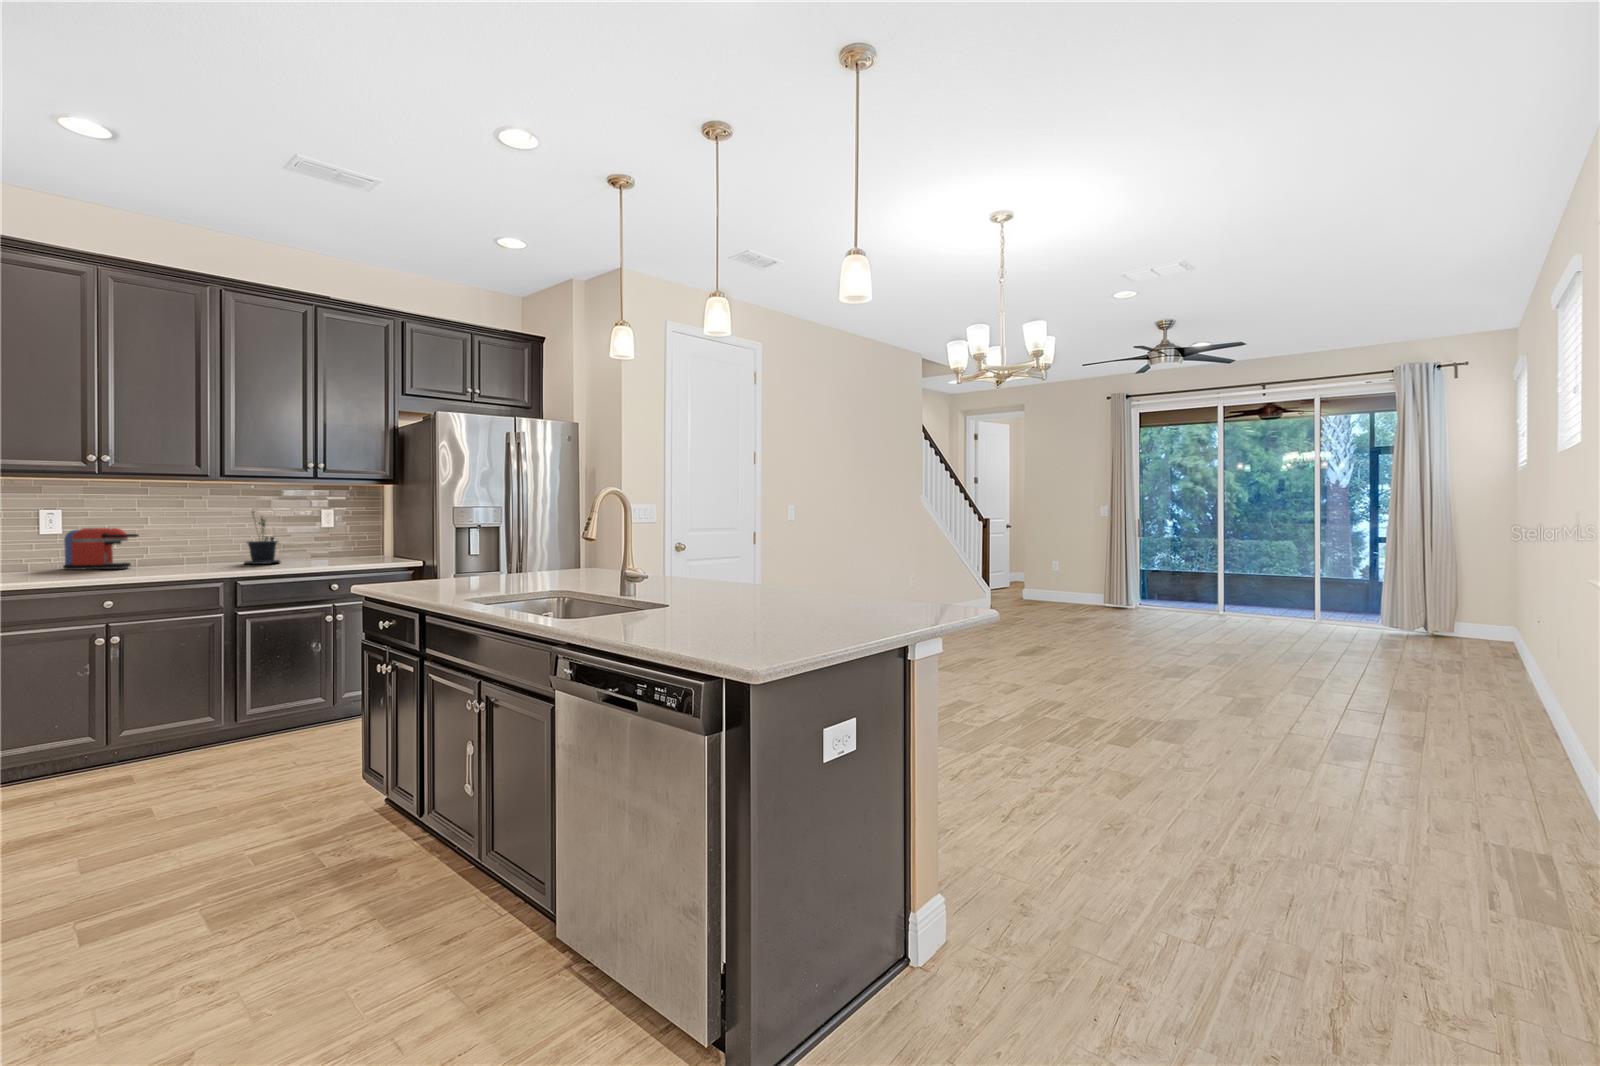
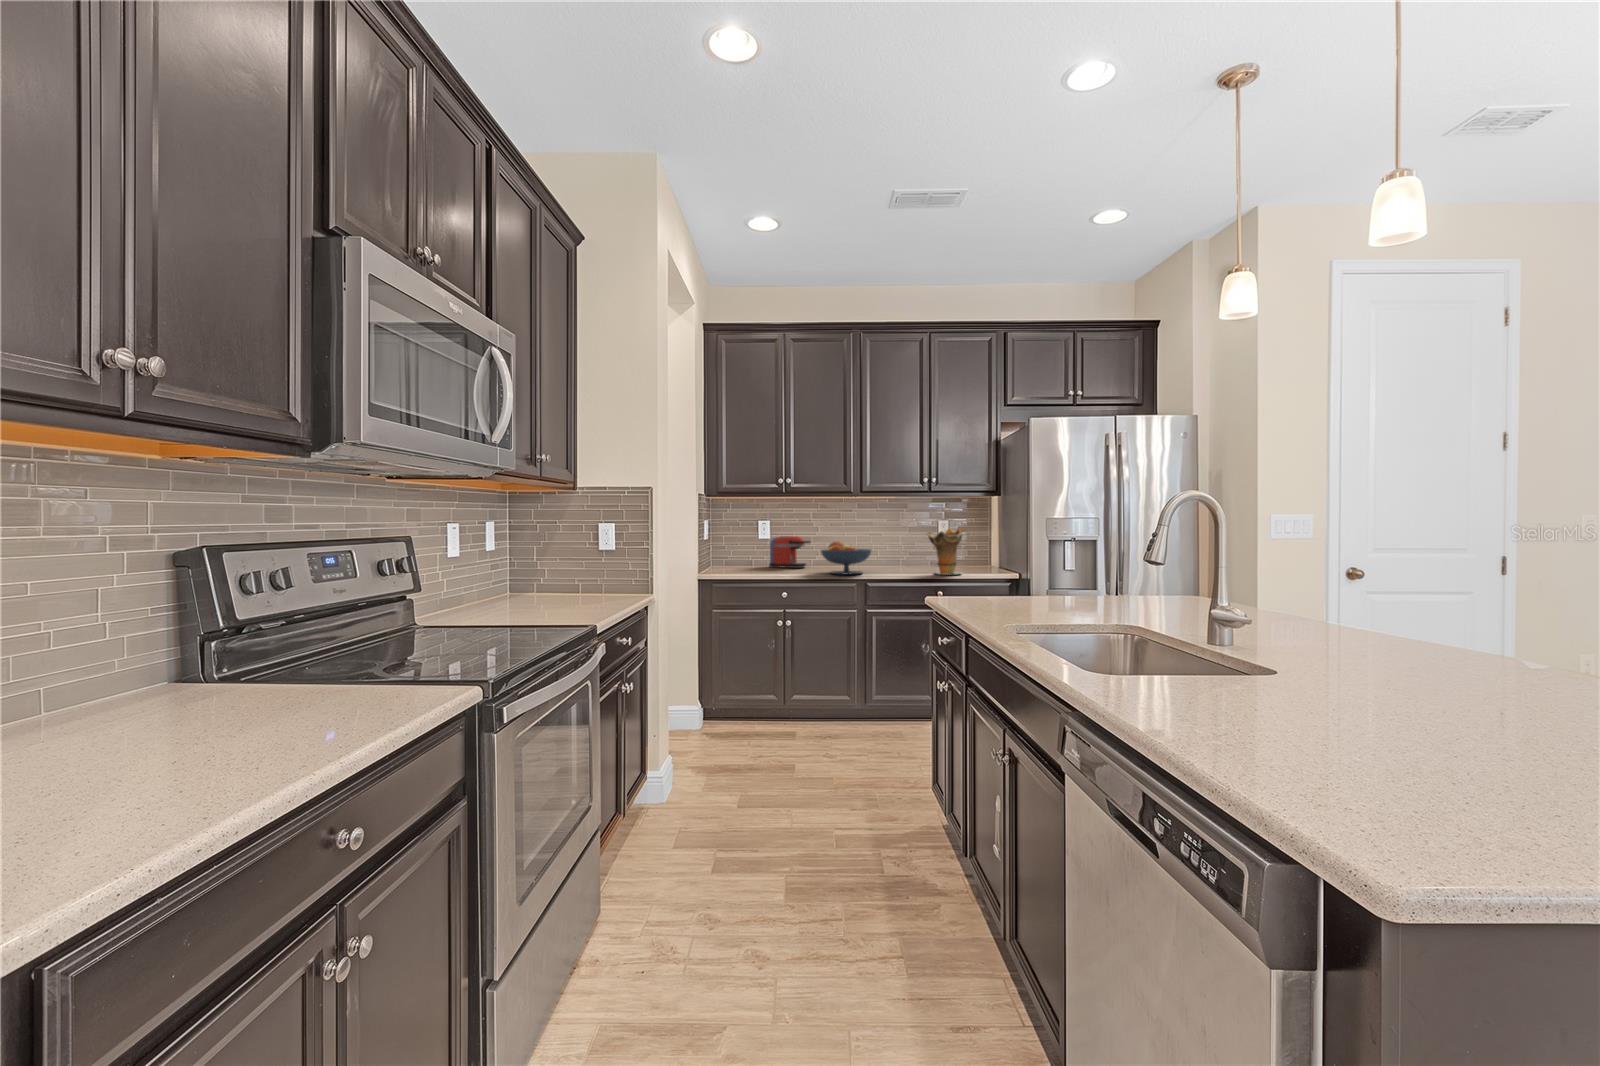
potted plant: present [244,511,280,564] -> none [878,522,905,568]
decorative vase: none [315,518,360,568] -> present [927,528,962,575]
fruit bowl: none [163,534,242,574] -> present [821,541,872,574]

